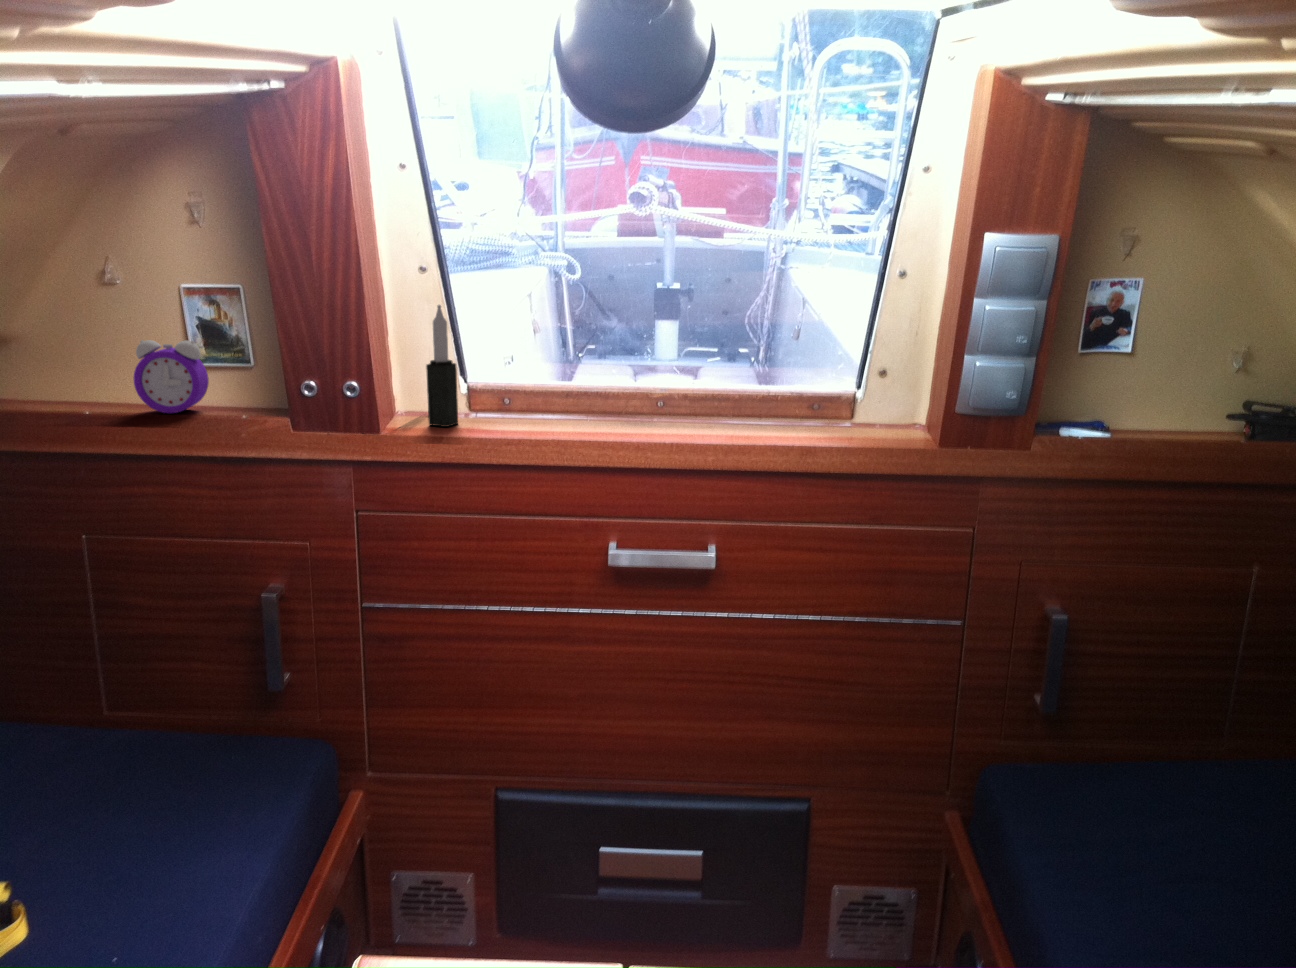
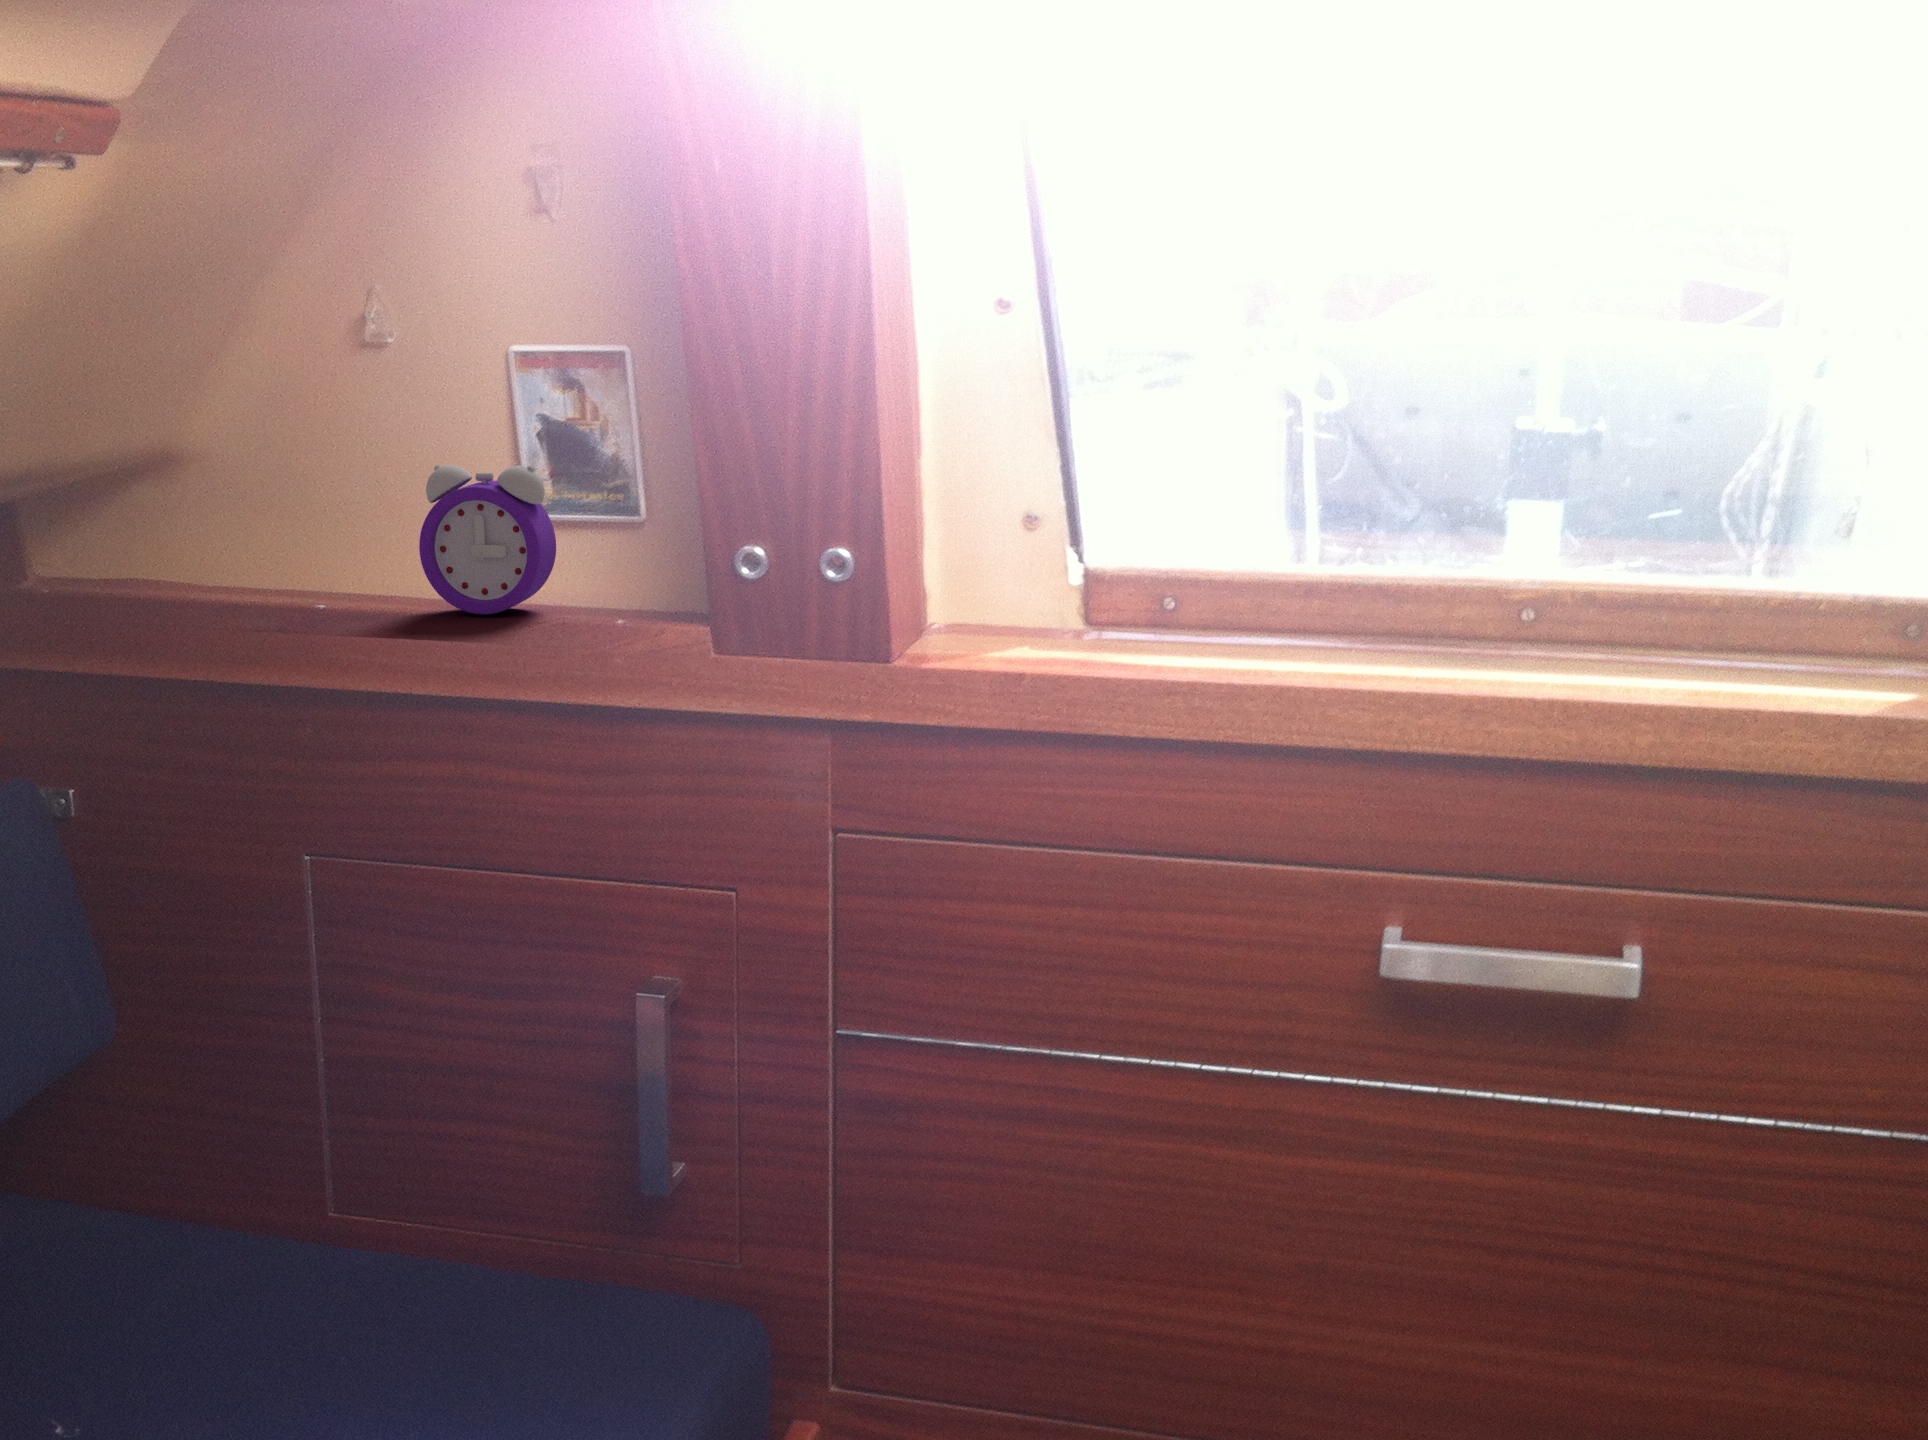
candle: present [426,305,458,427] -> none [995,383,1062,653]

